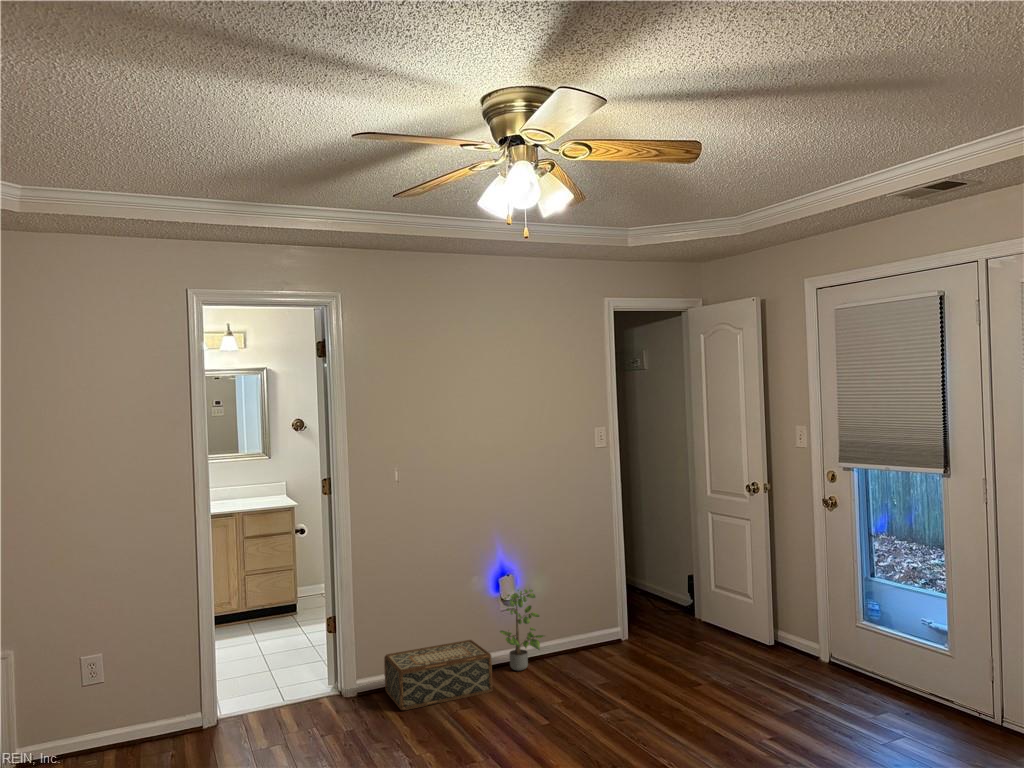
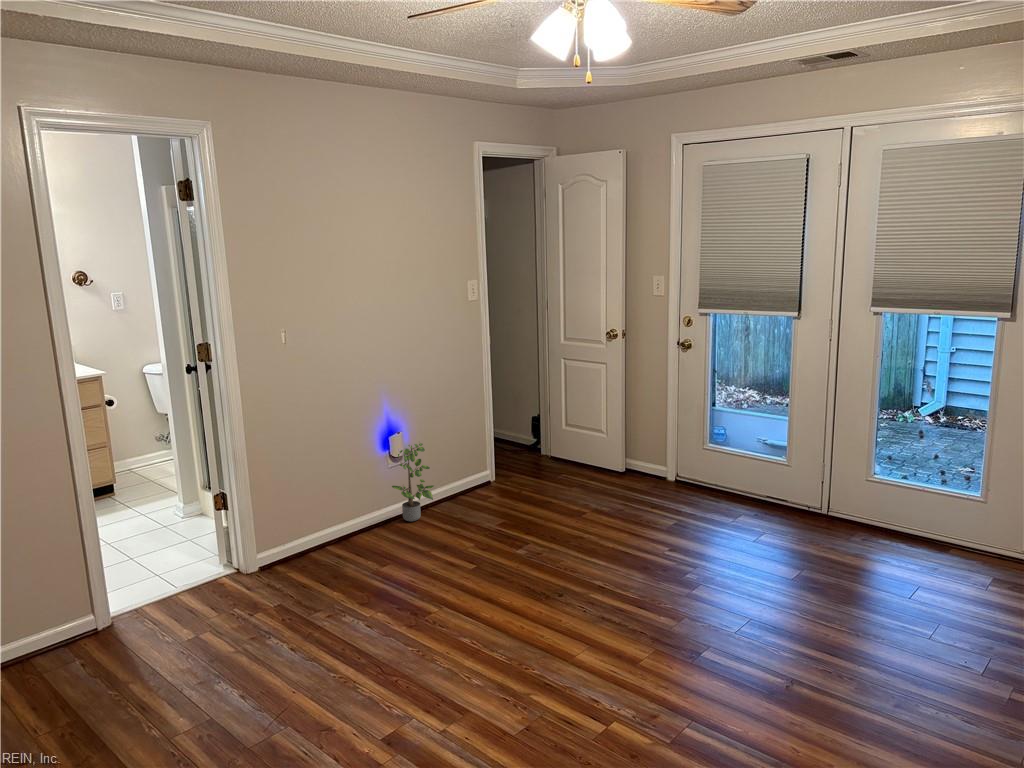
woven basket: present [384,640,492,710] -> none [285,498,400,577]

